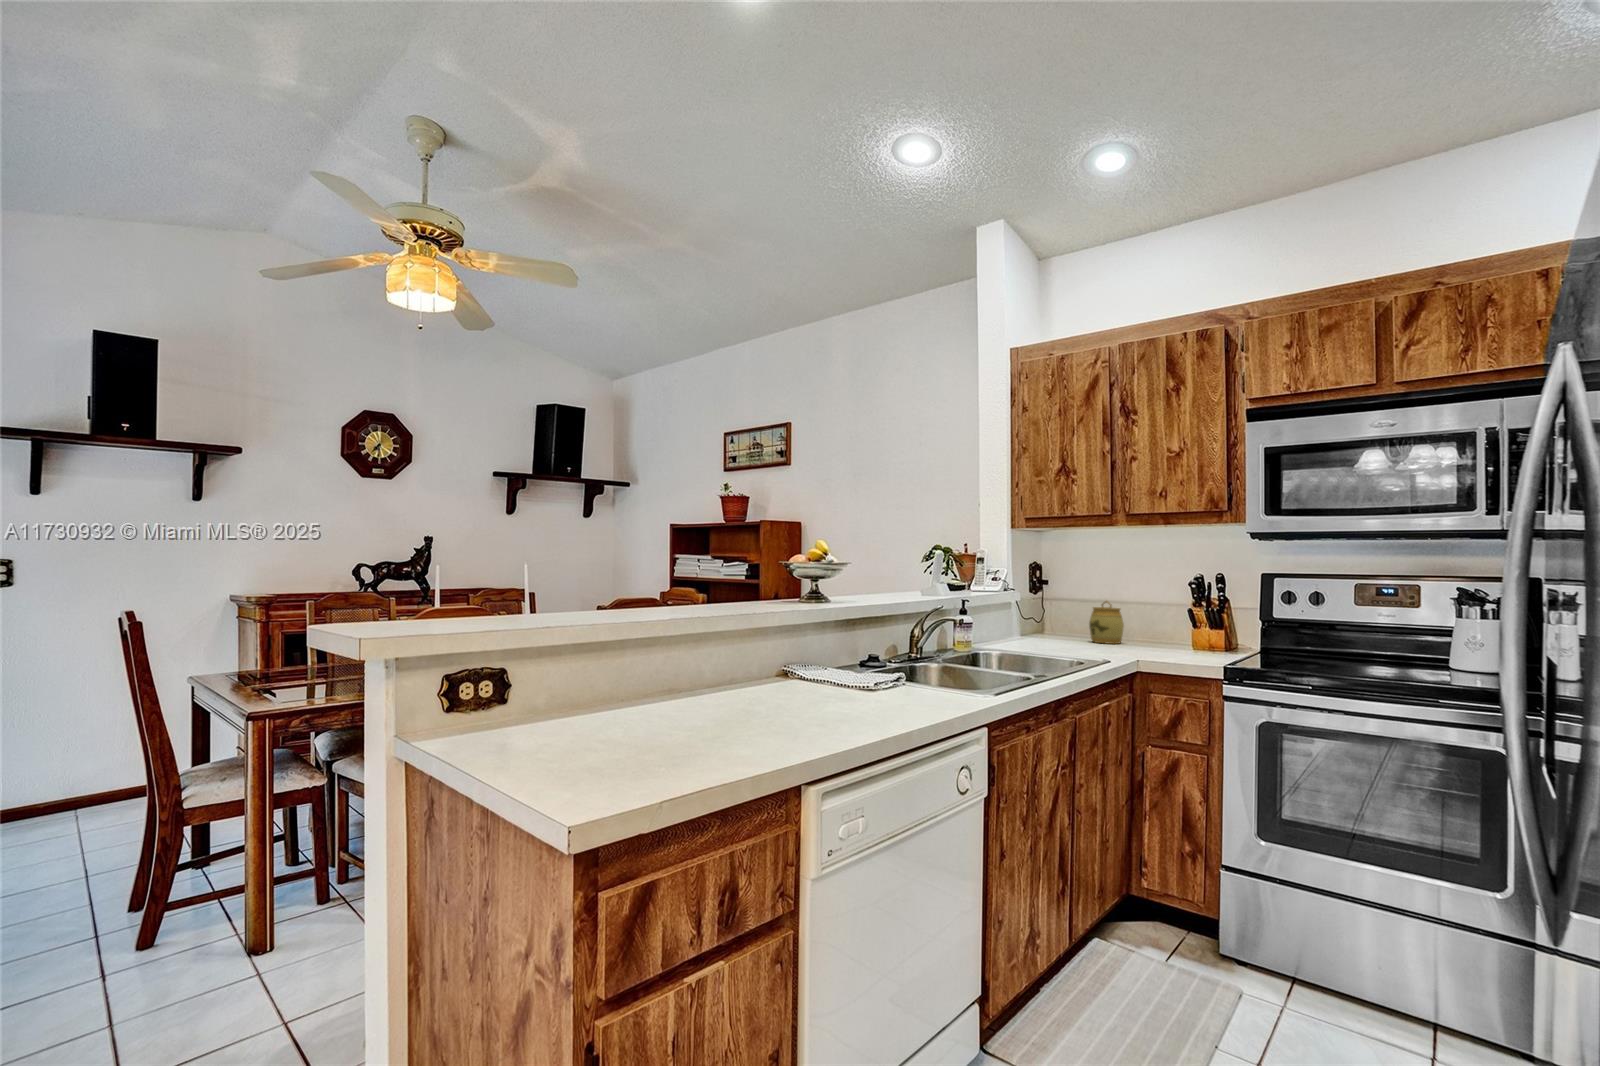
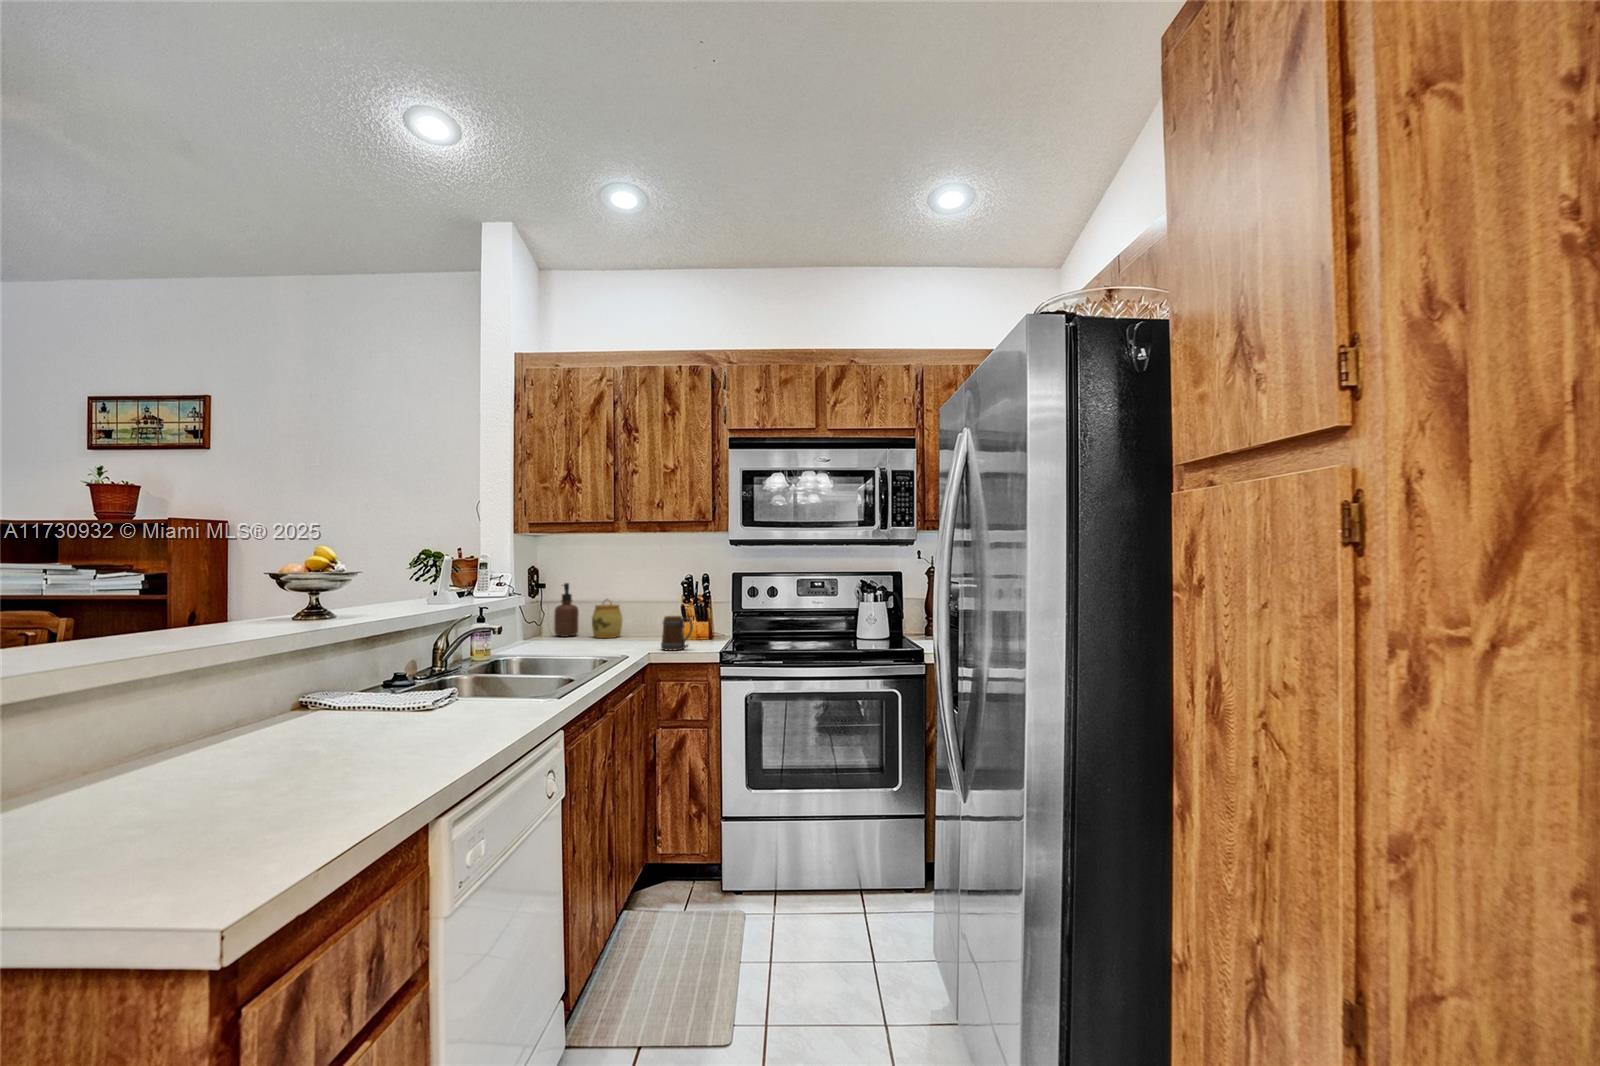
soap dispenser: none [1051,582,1077,639] -> present [554,583,579,637]
mug: none [1155,620,1193,660] -> present [661,616,693,651]

